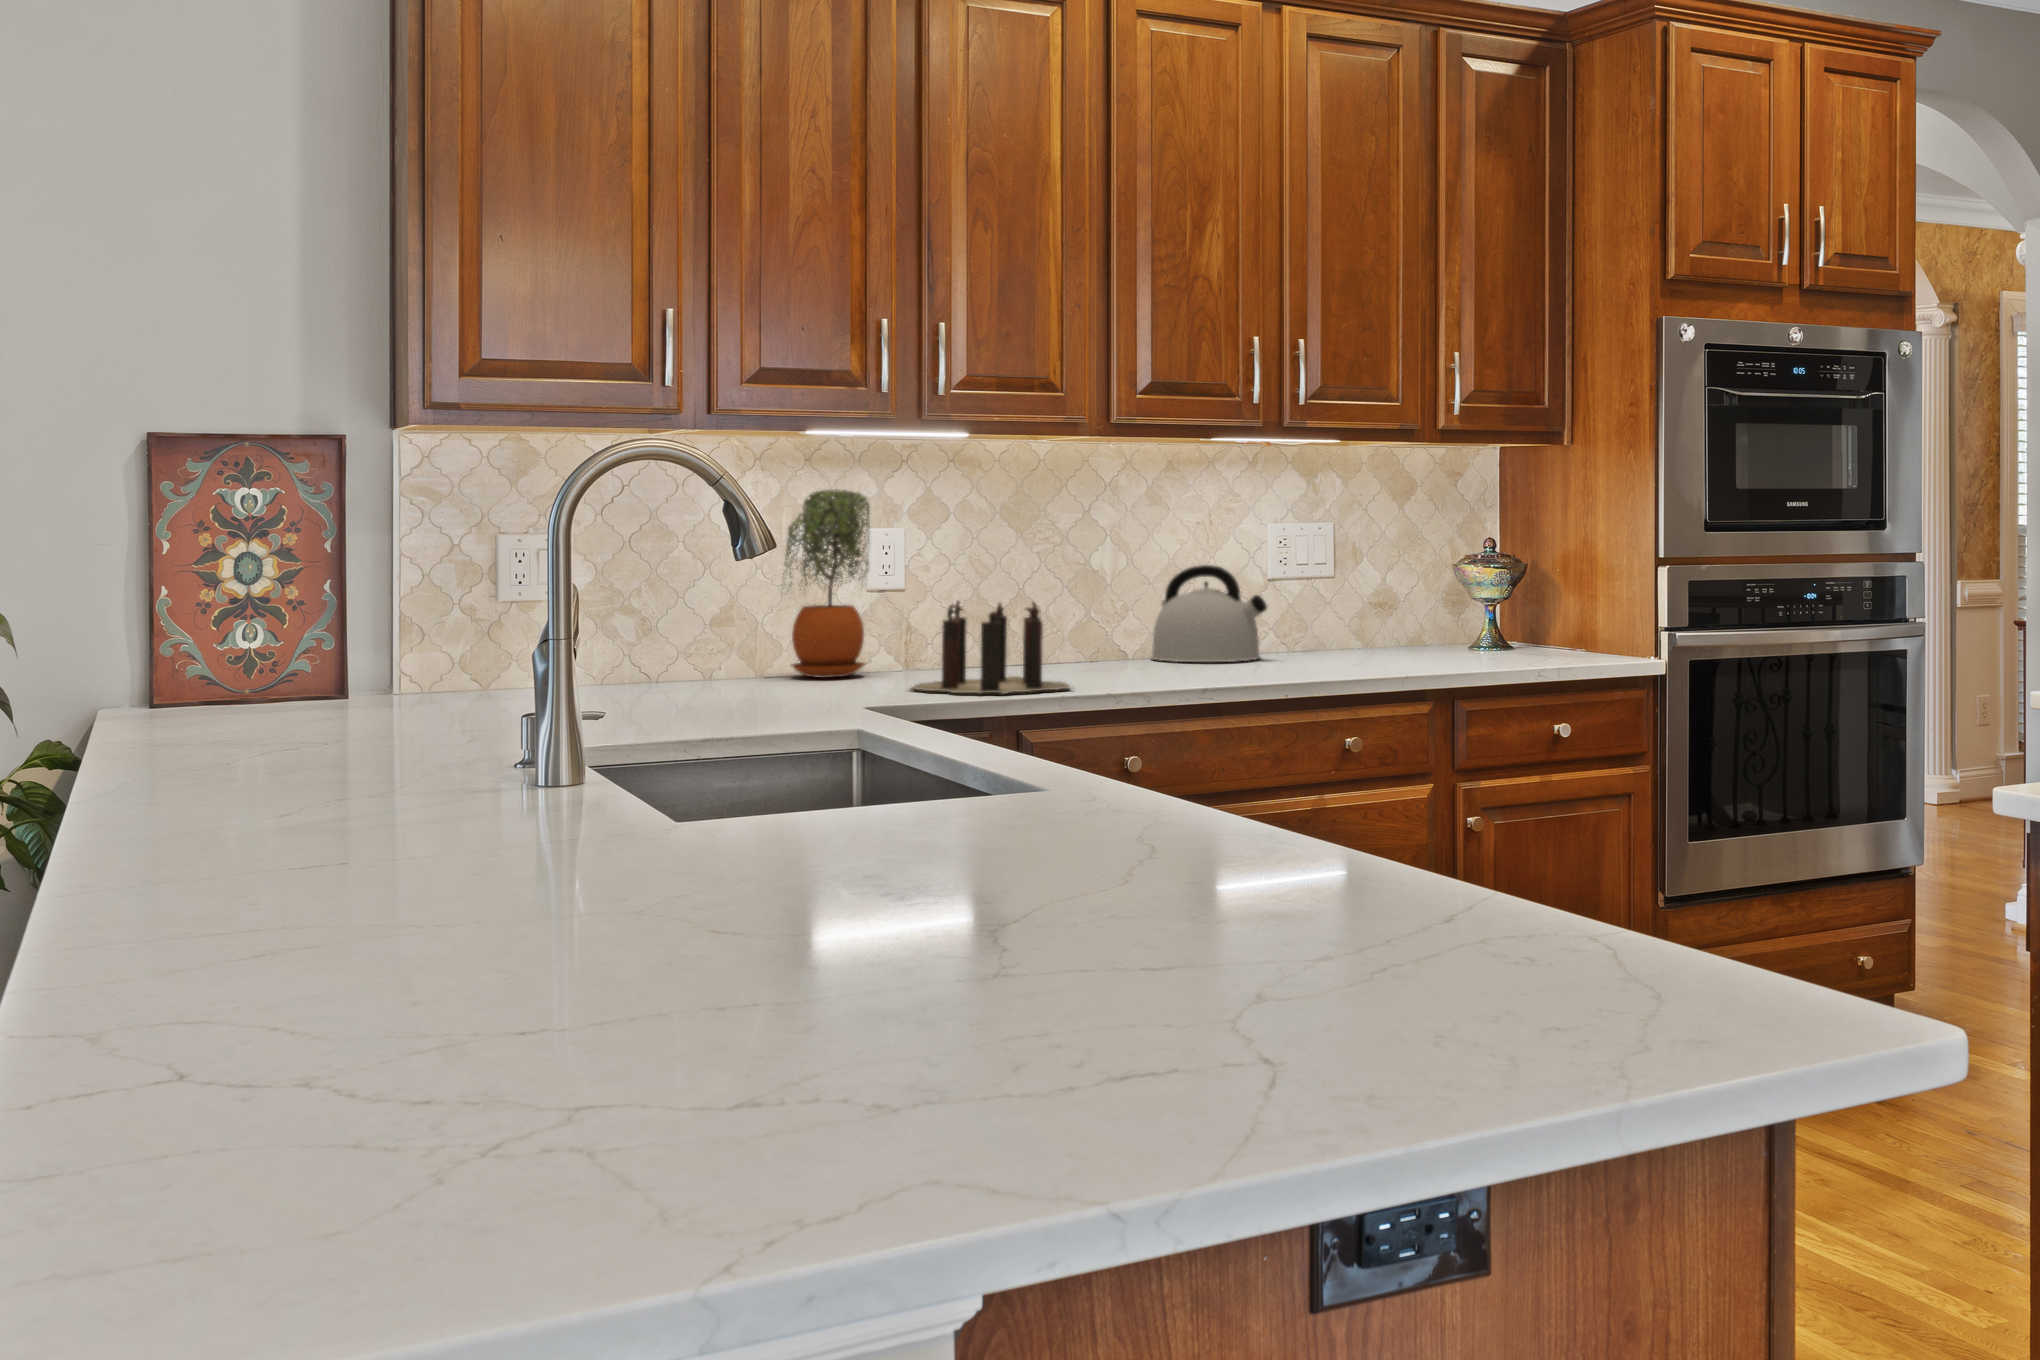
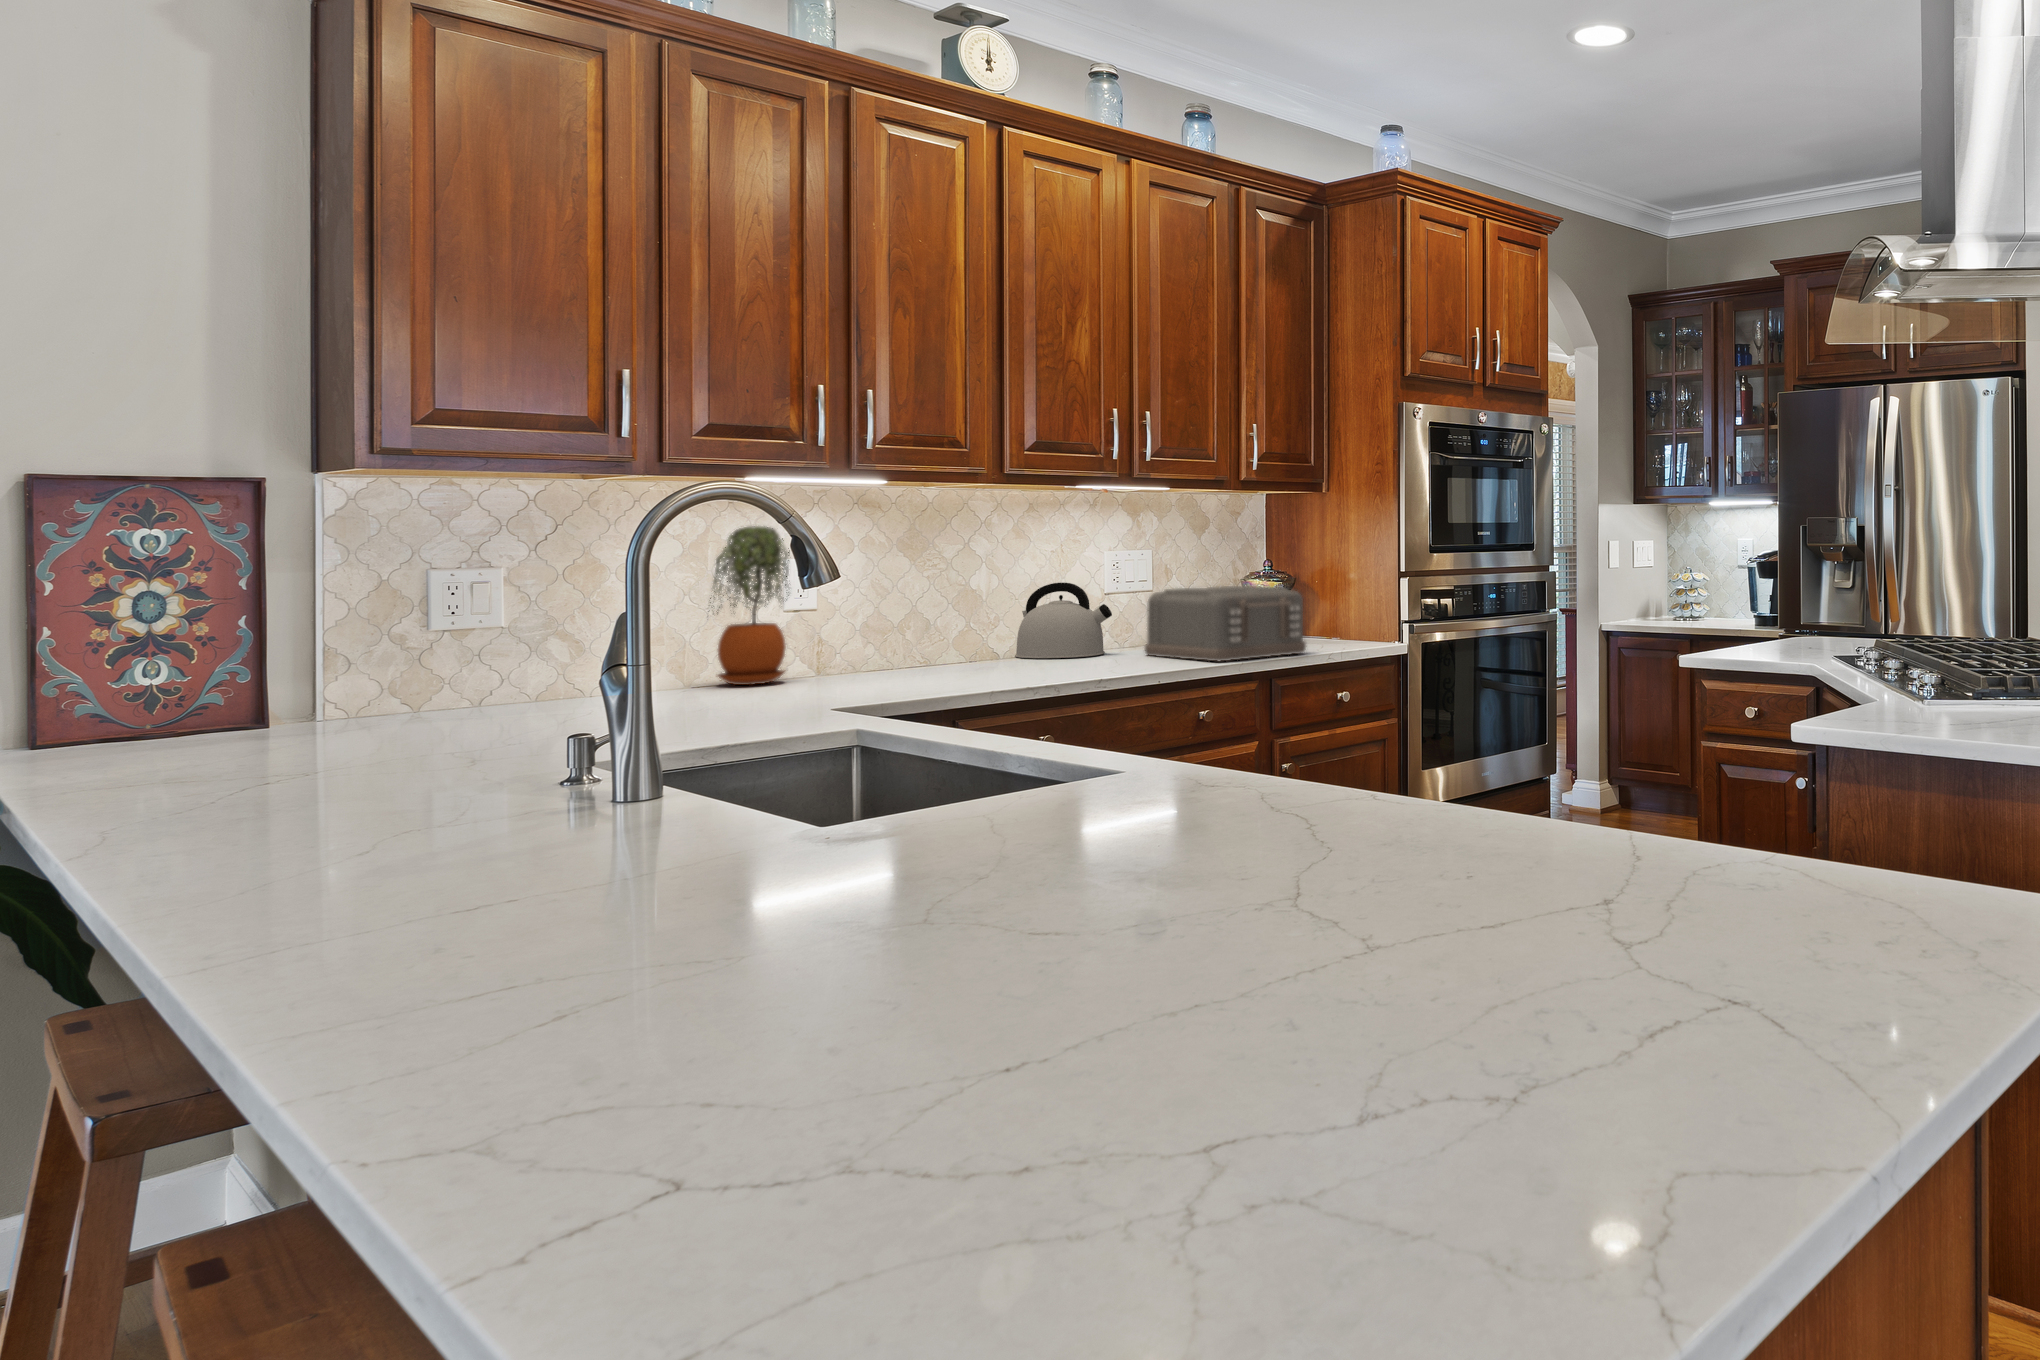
toaster: none [1304,575,1511,675] -> present [1145,586,1306,661]
candle: present [913,601,1070,694] -> none [842,614,1013,692]

